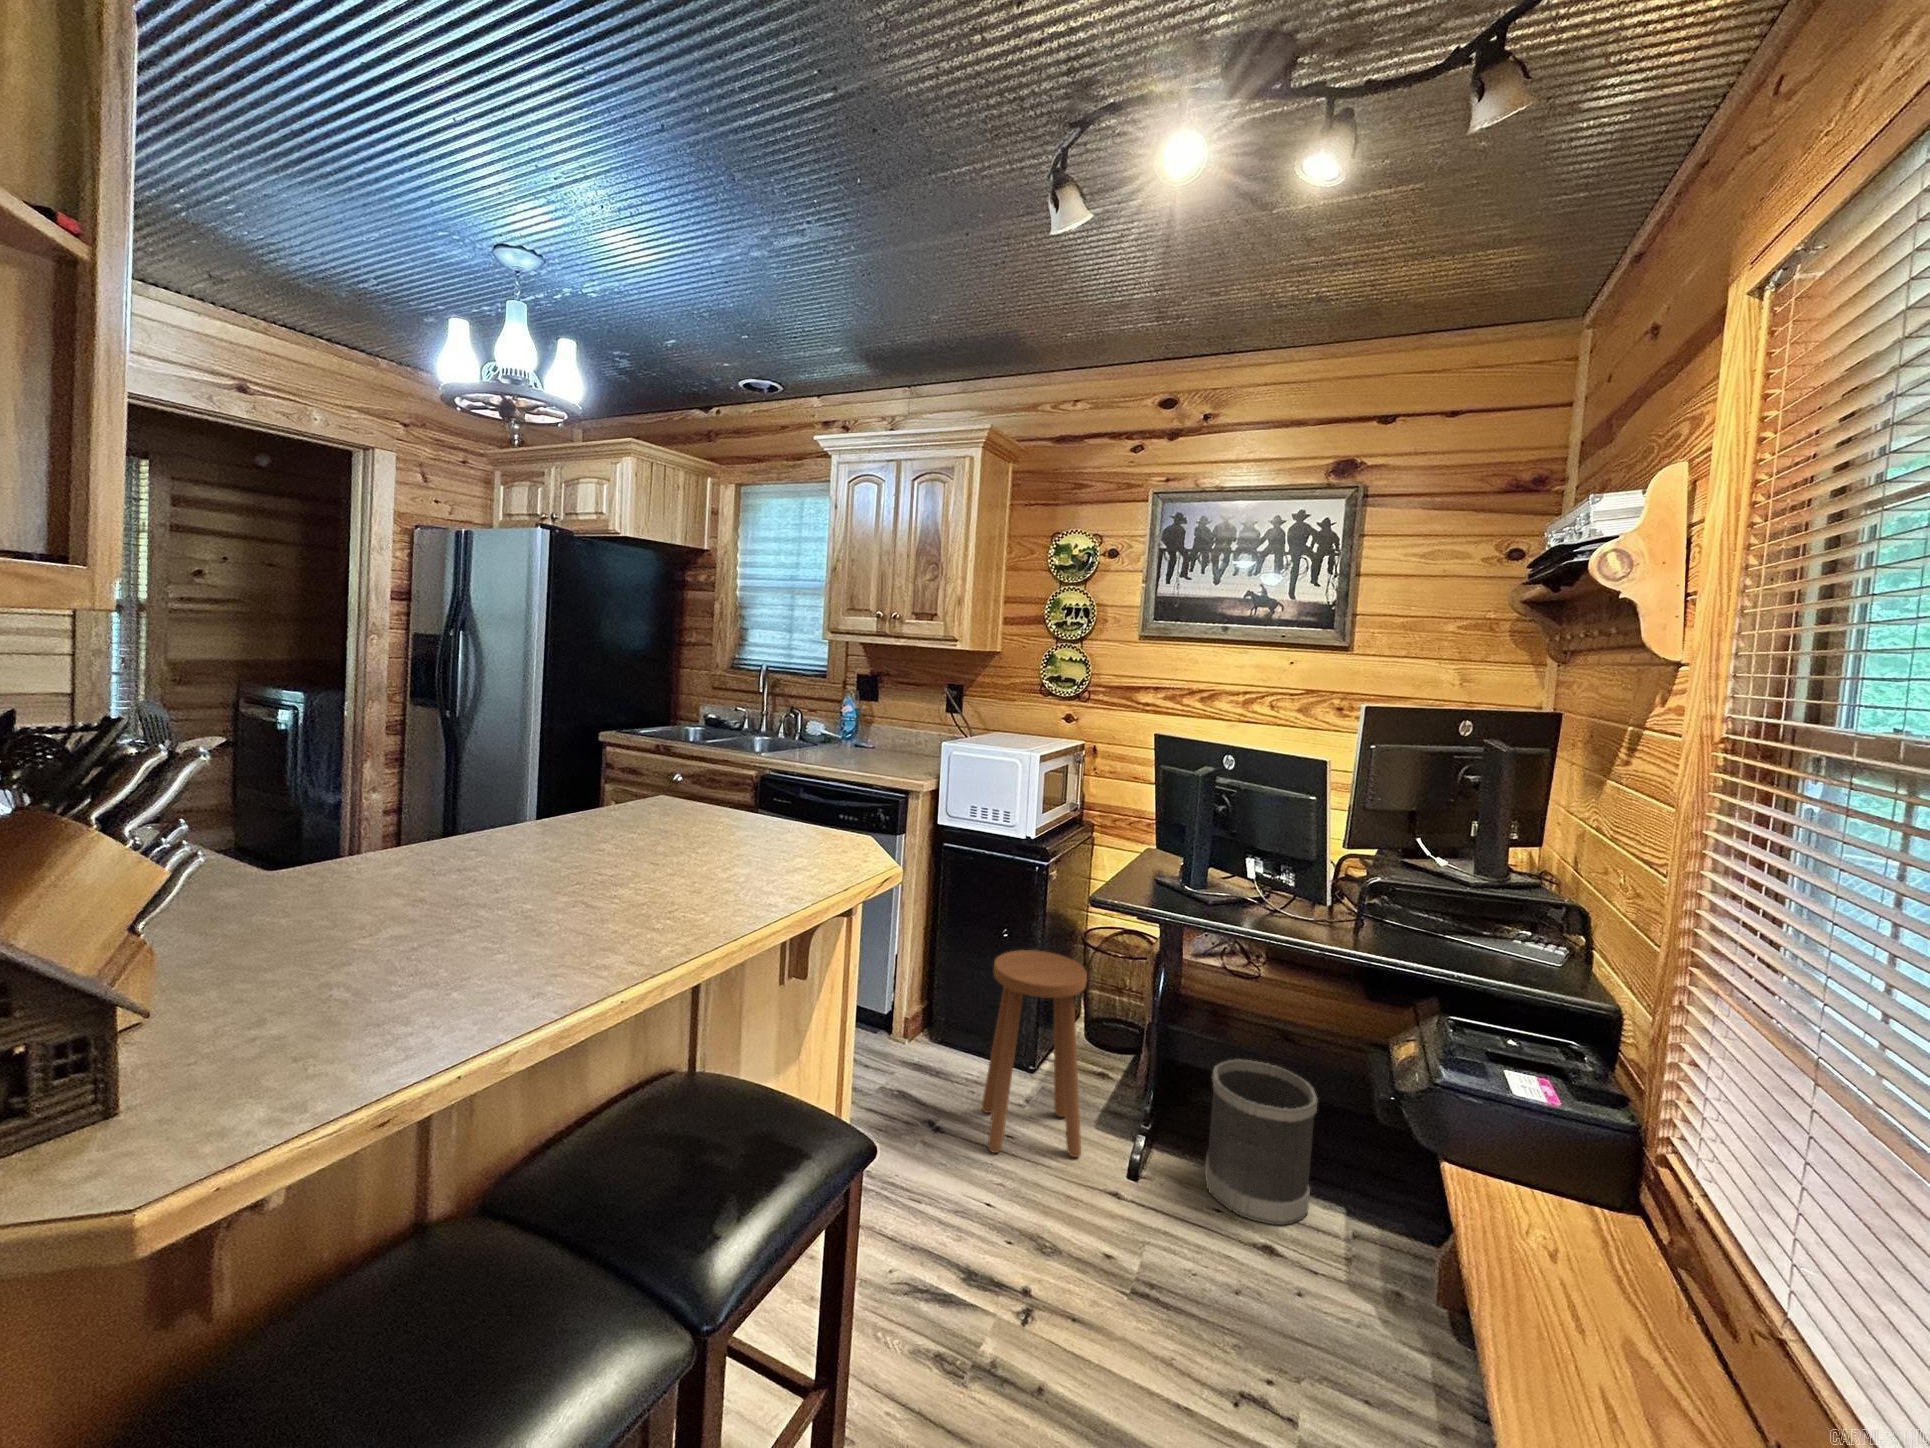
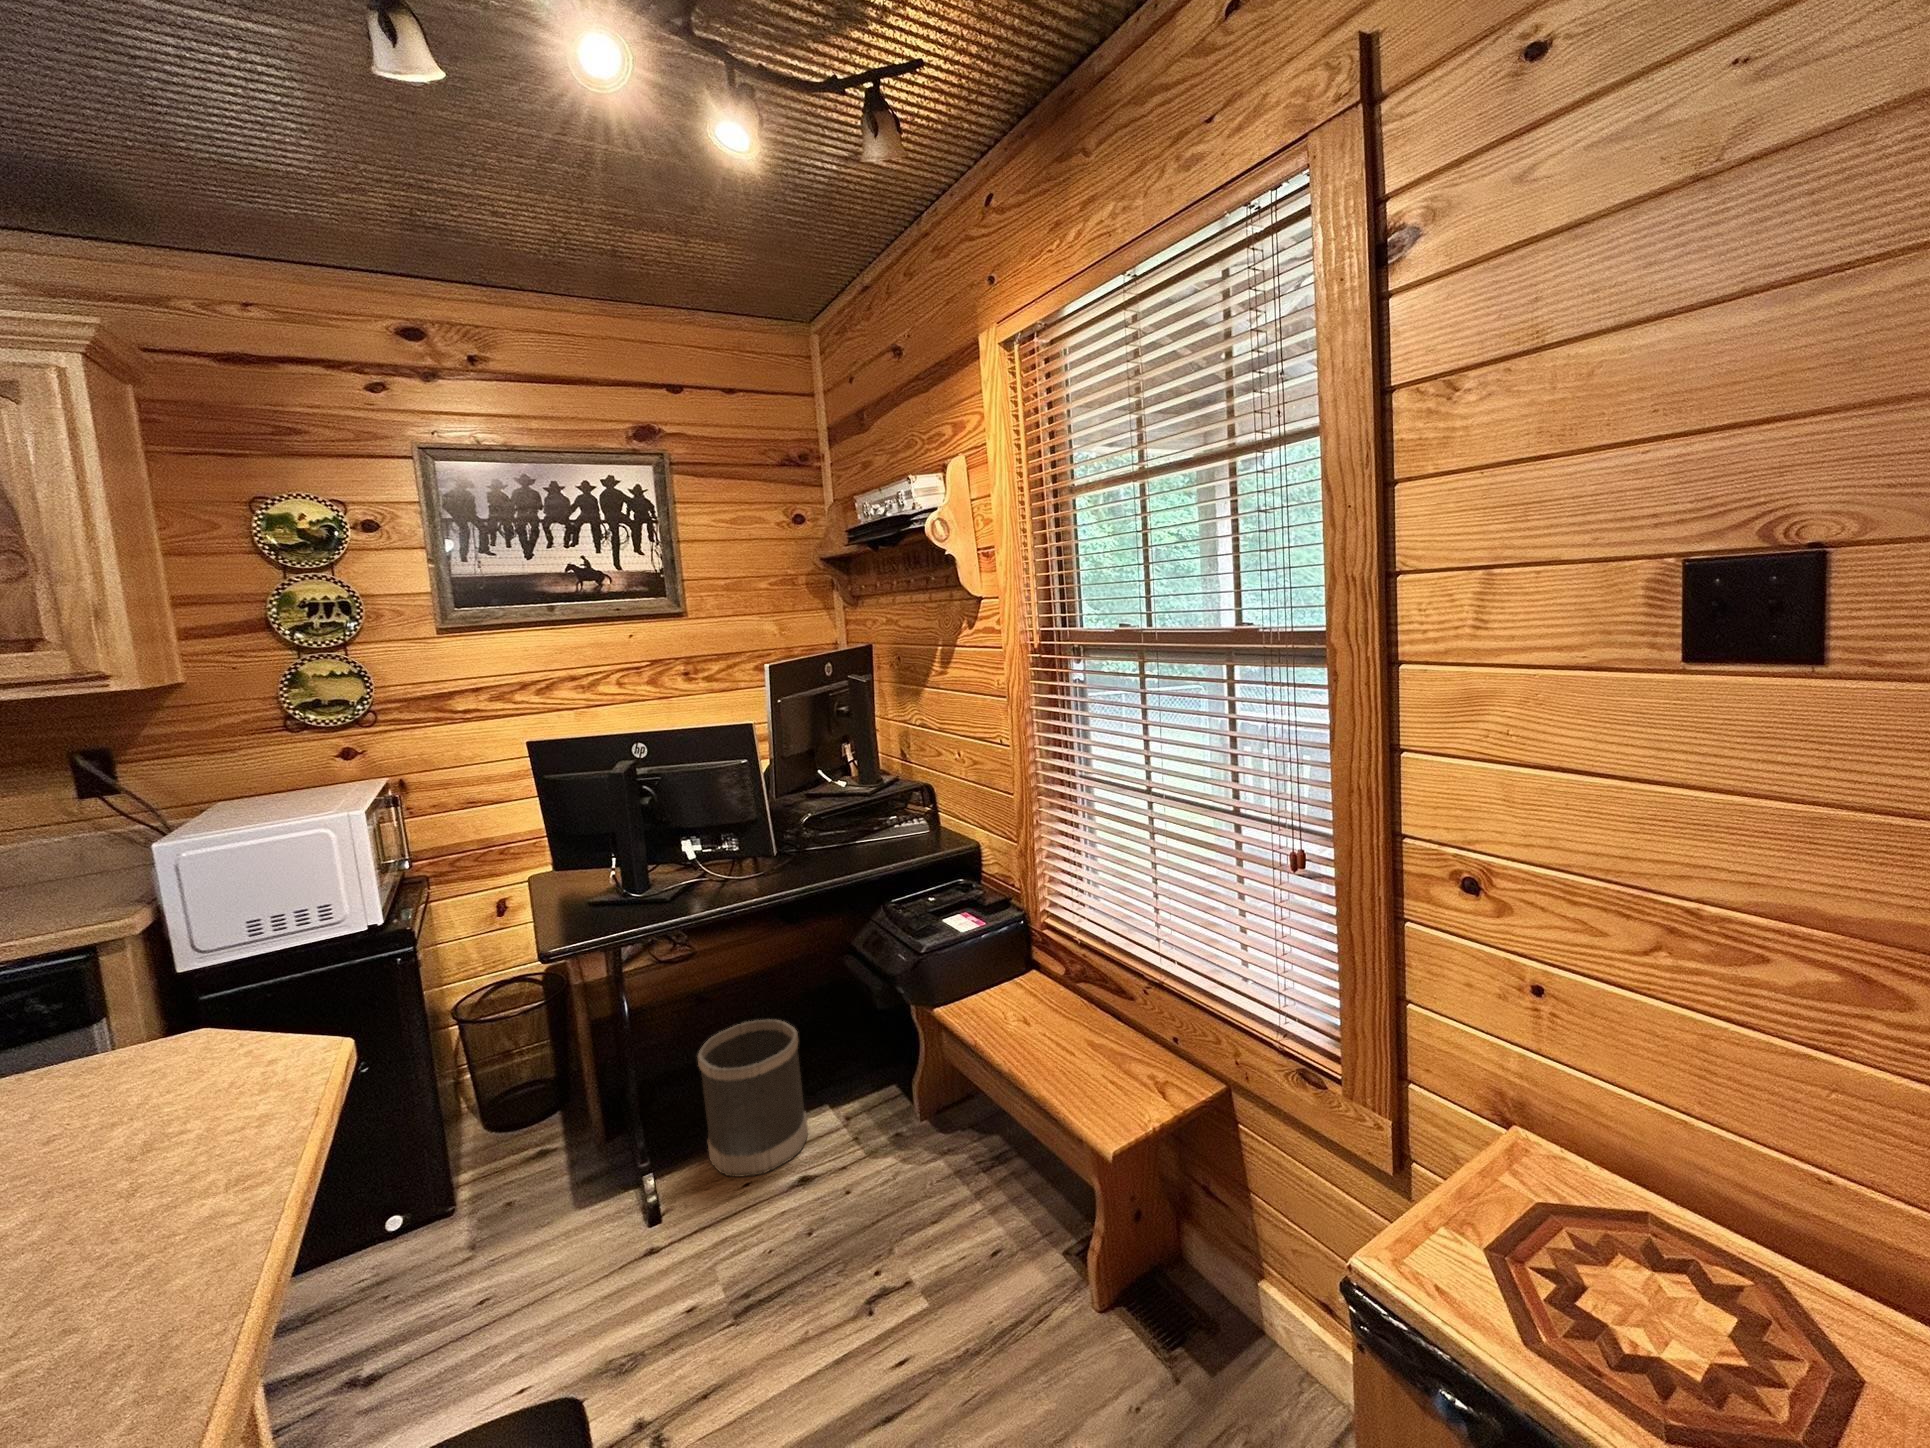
stool: present [982,950,1087,1157] -> none [401,1037,584,1328]

